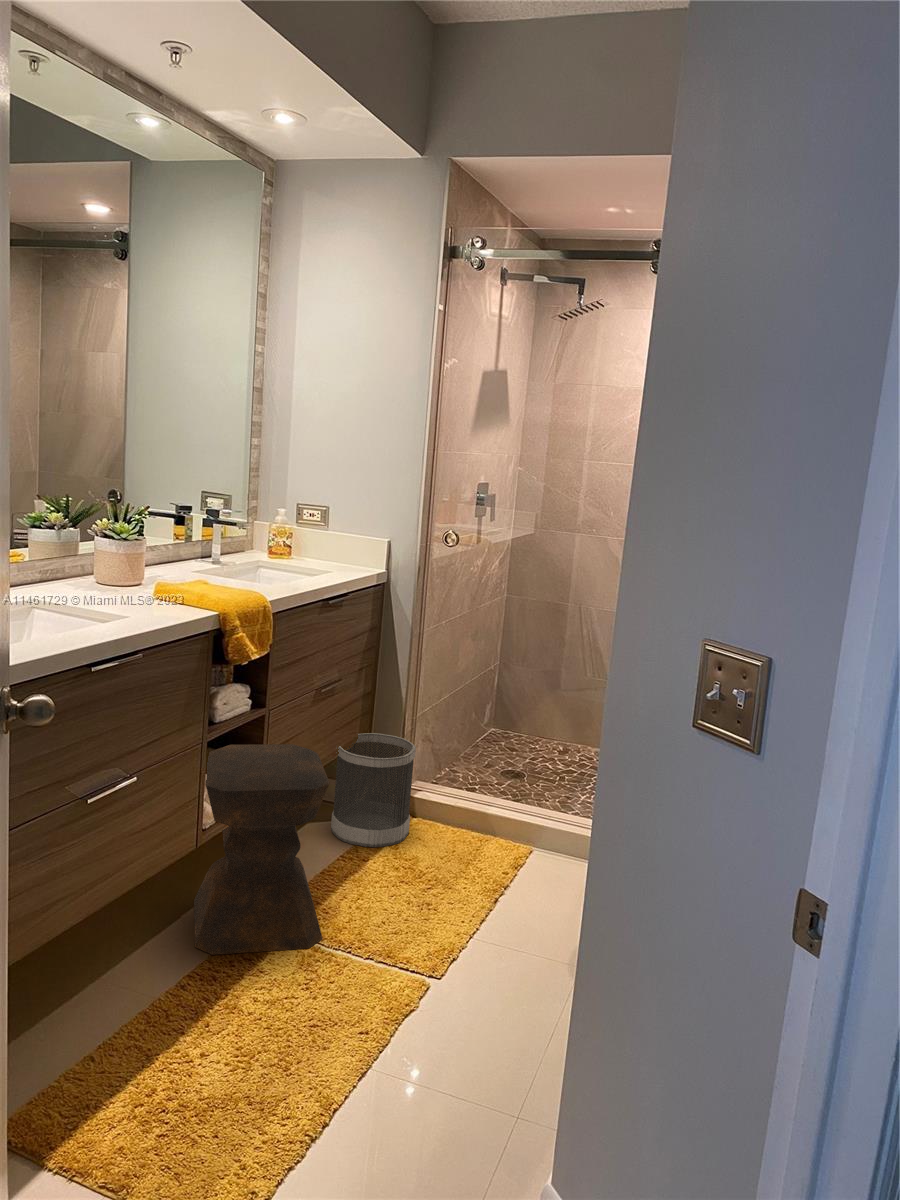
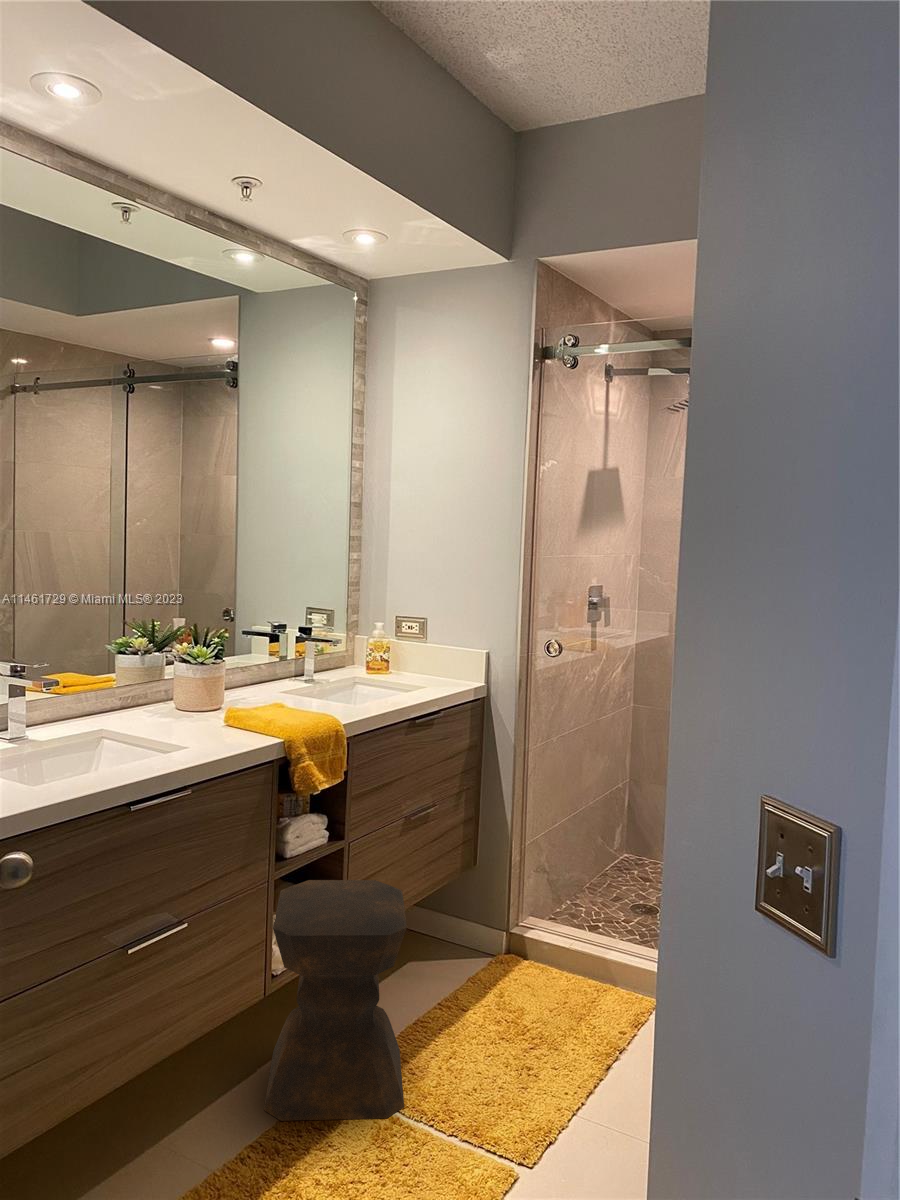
wastebasket: present [331,733,416,847] -> none [433,863,523,994]

